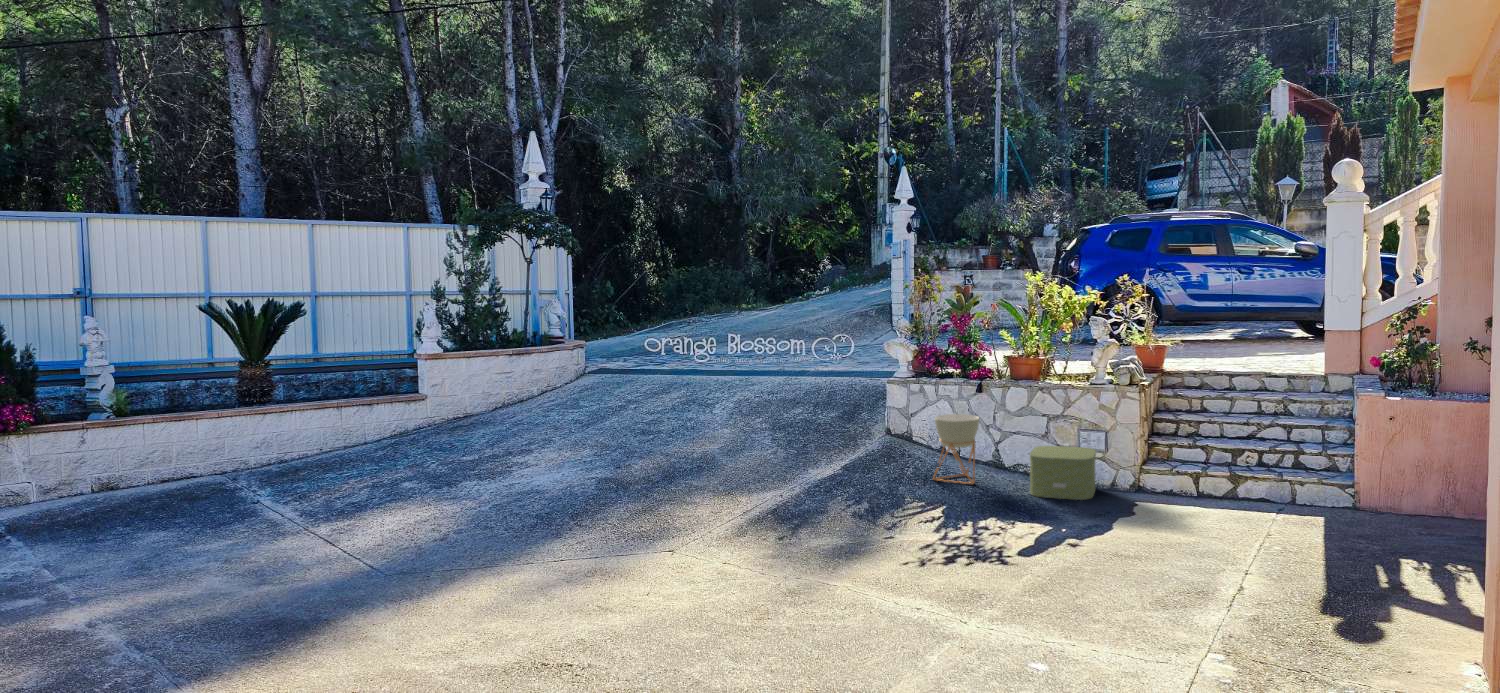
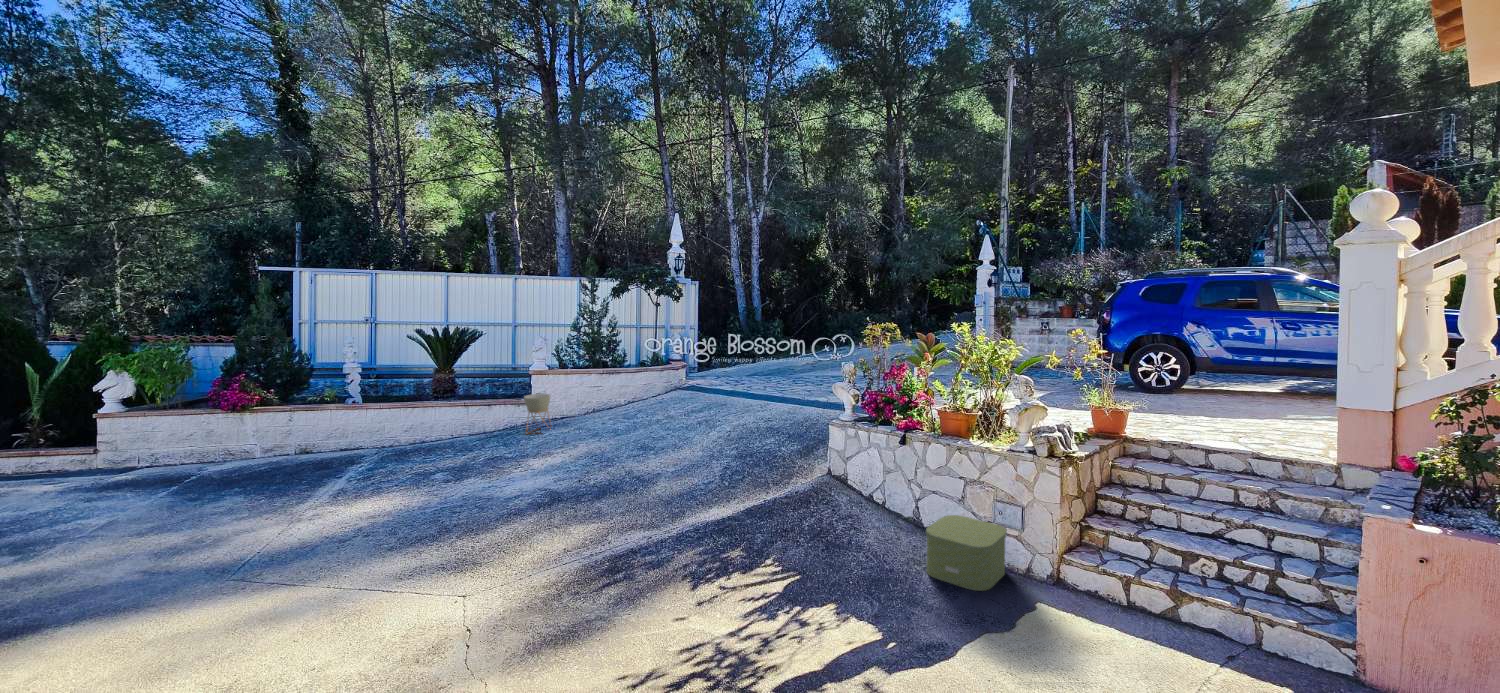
planter: present [933,414,979,484] -> present [524,394,551,434]

